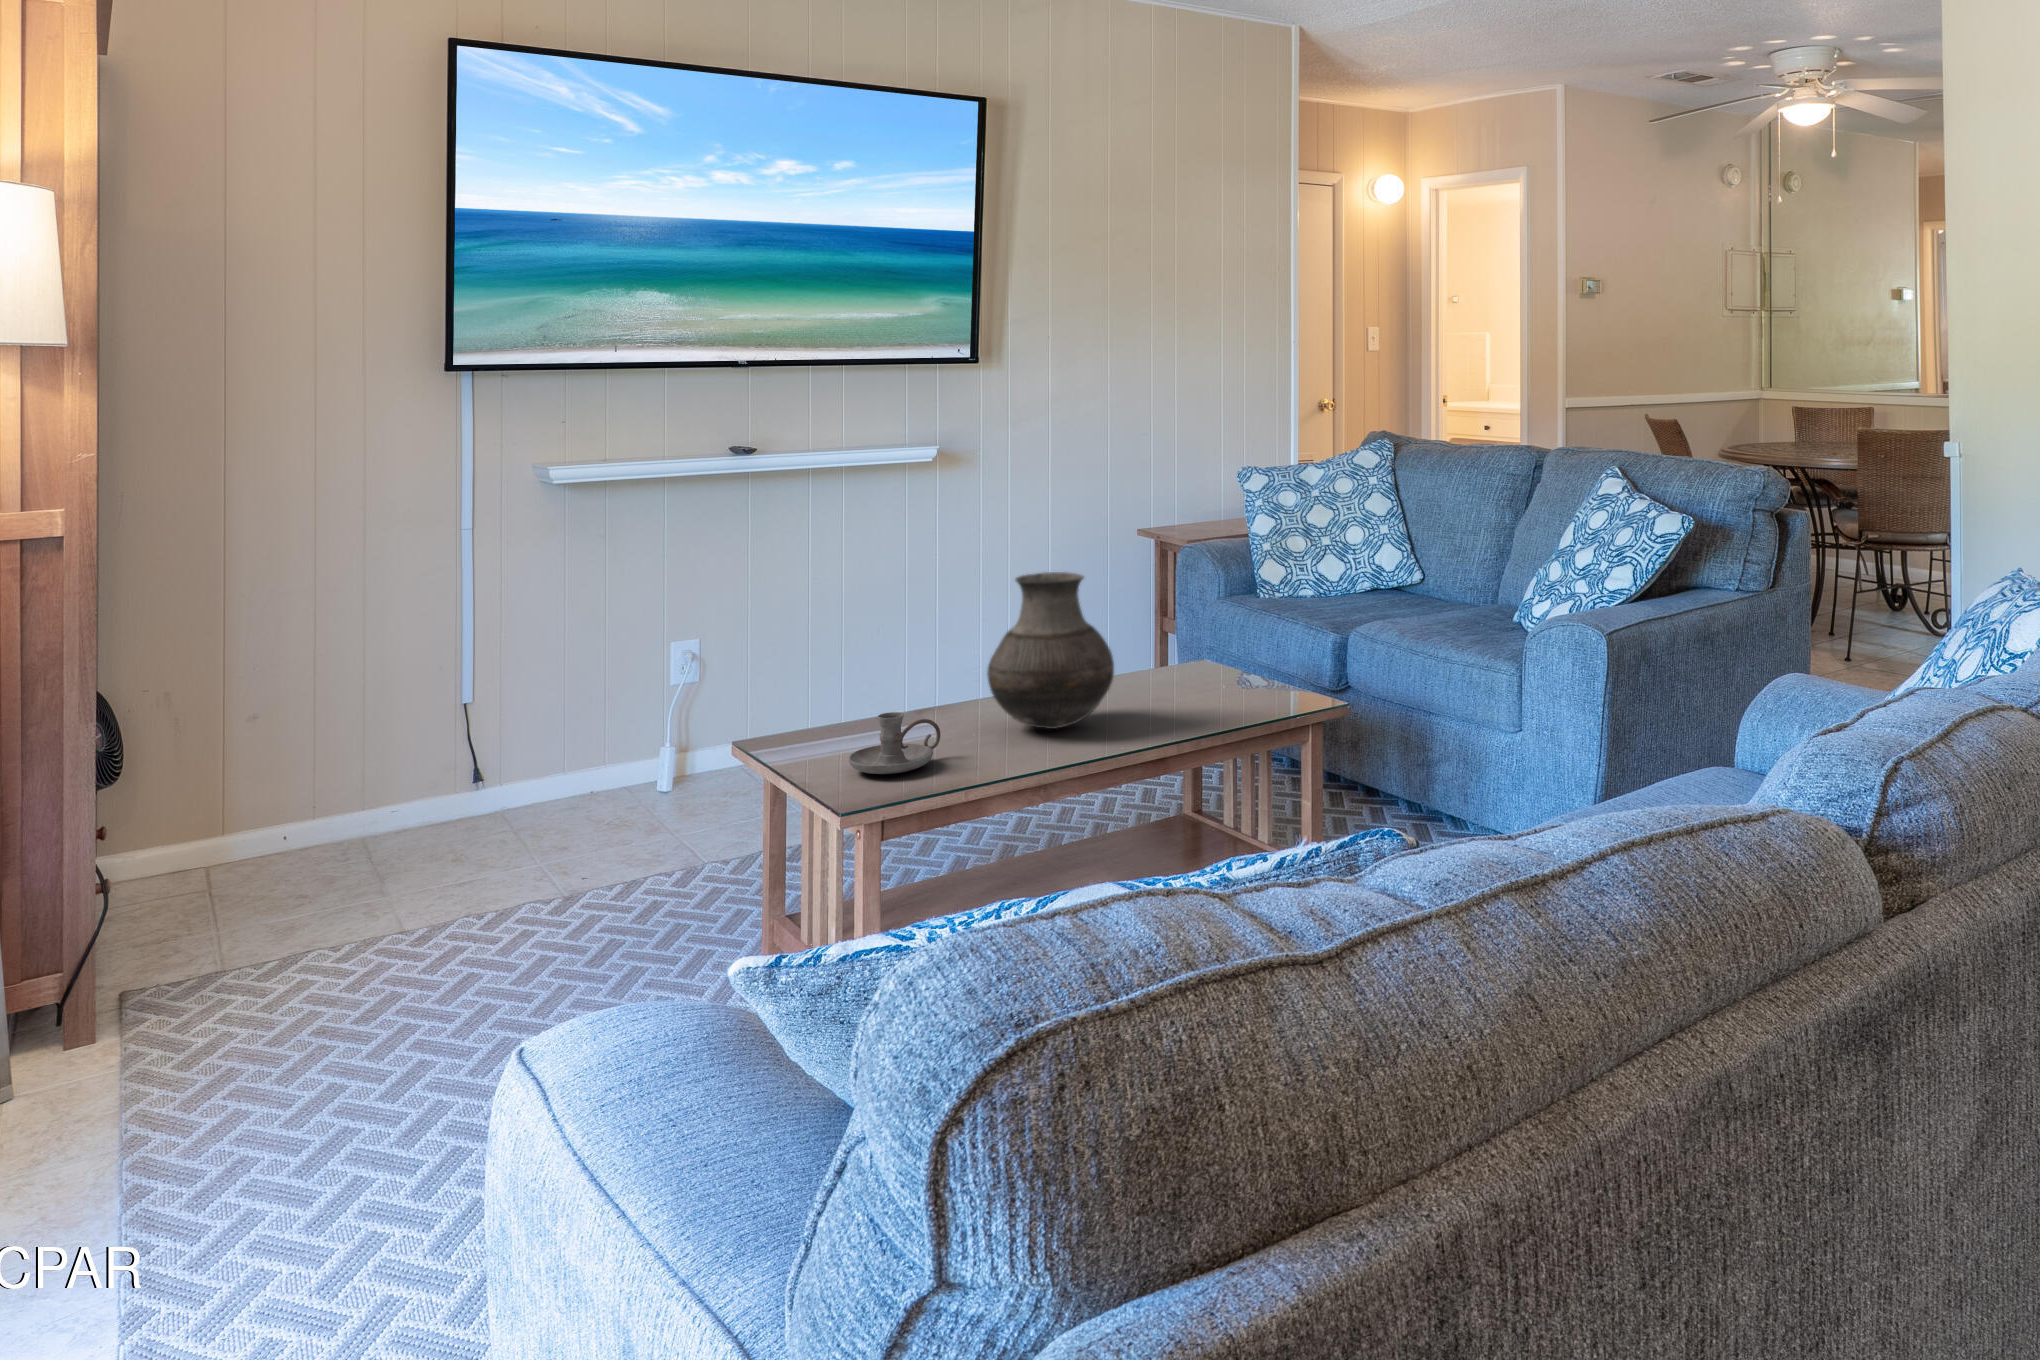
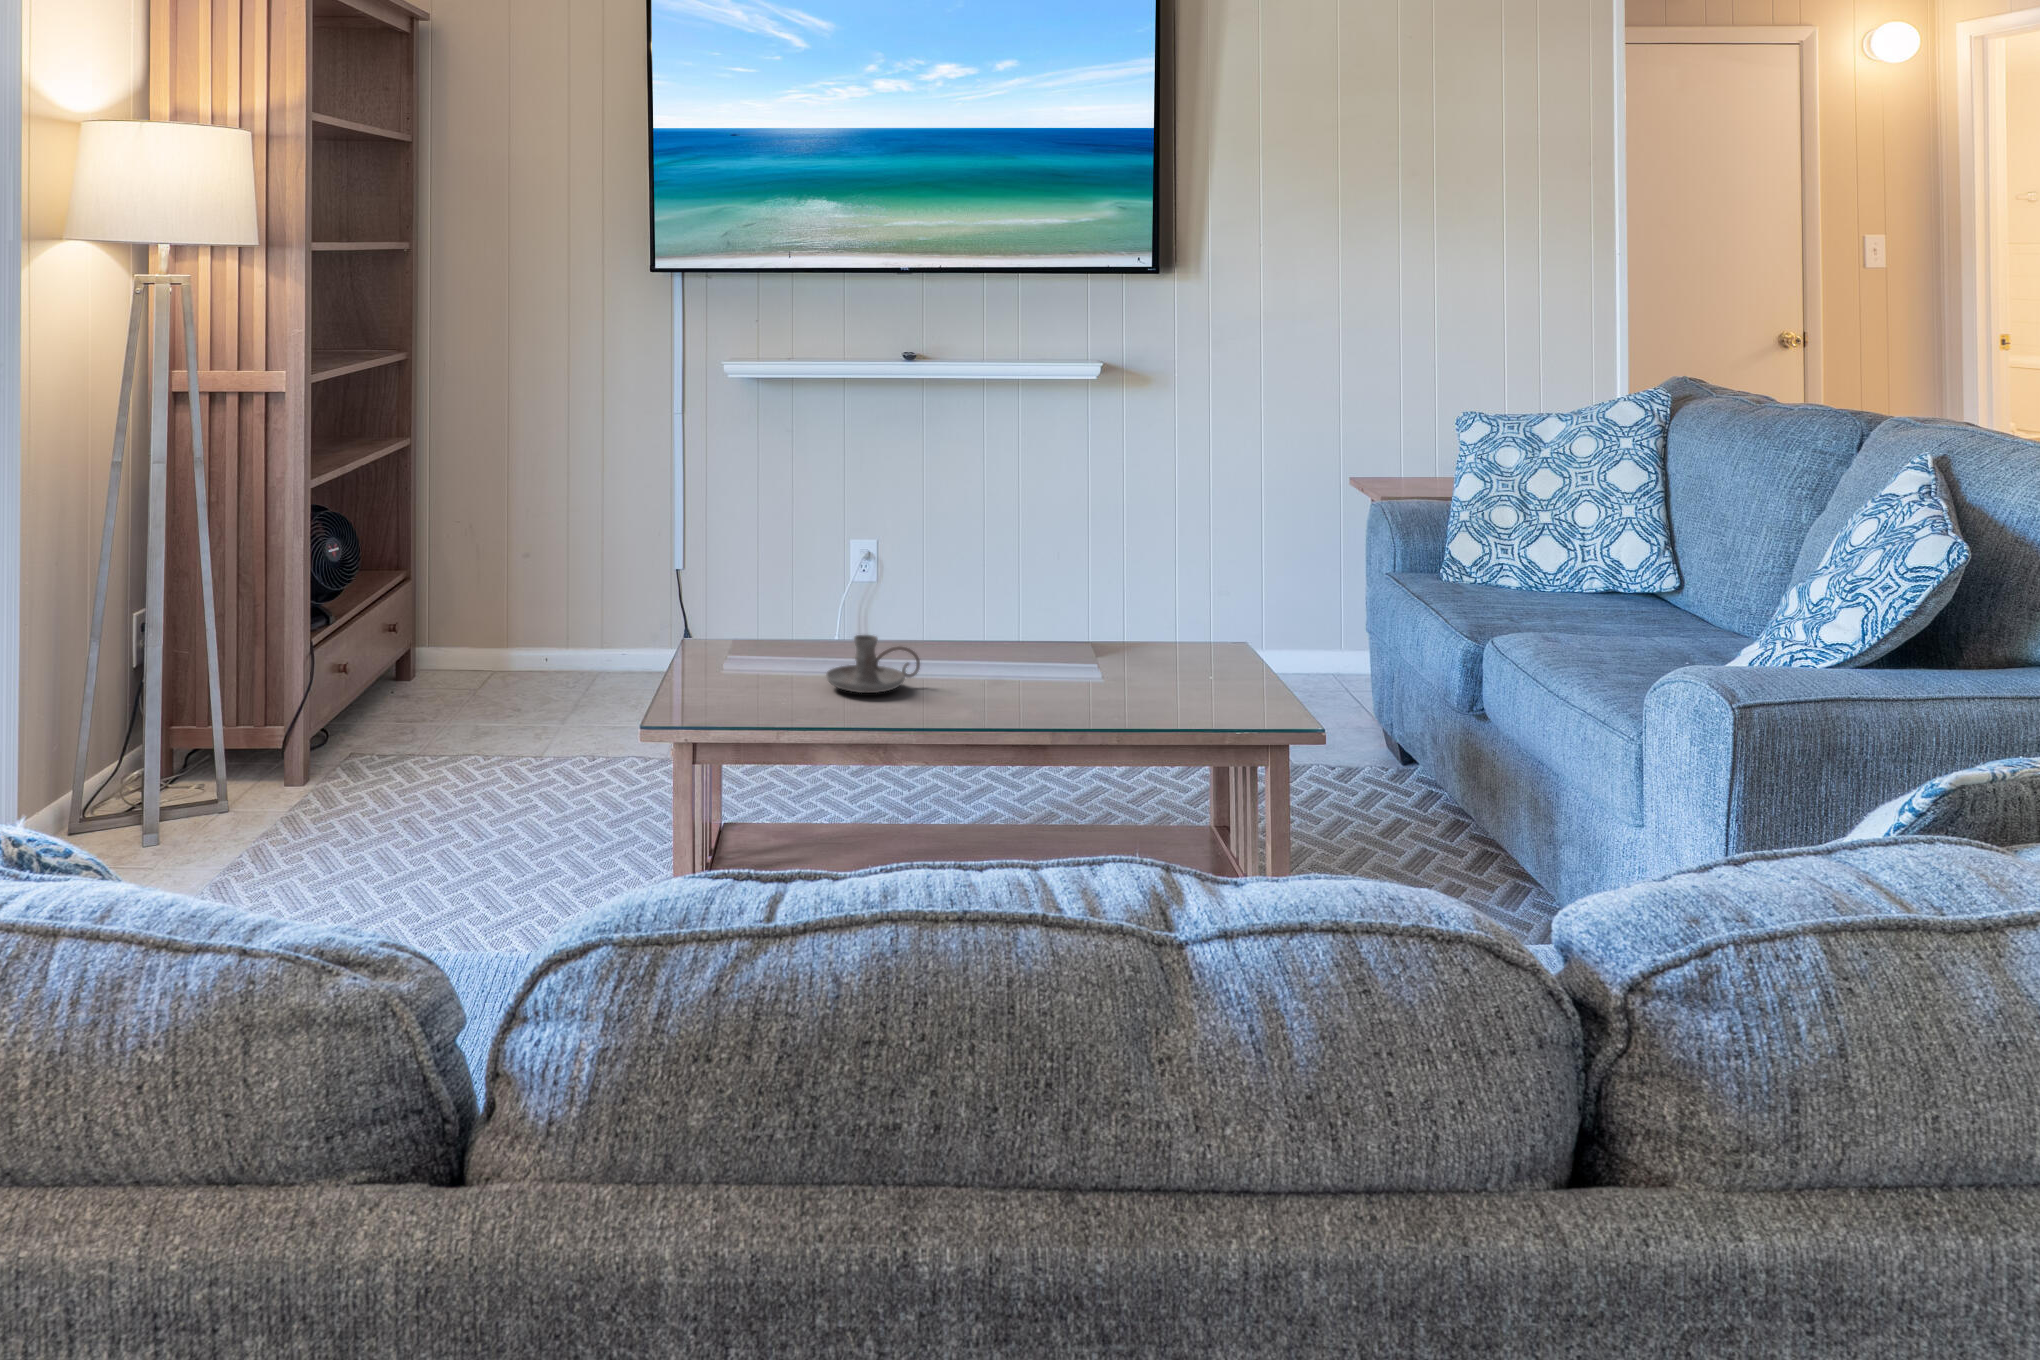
vase: present [987,572,1114,729] -> none [986,517,1119,680]

